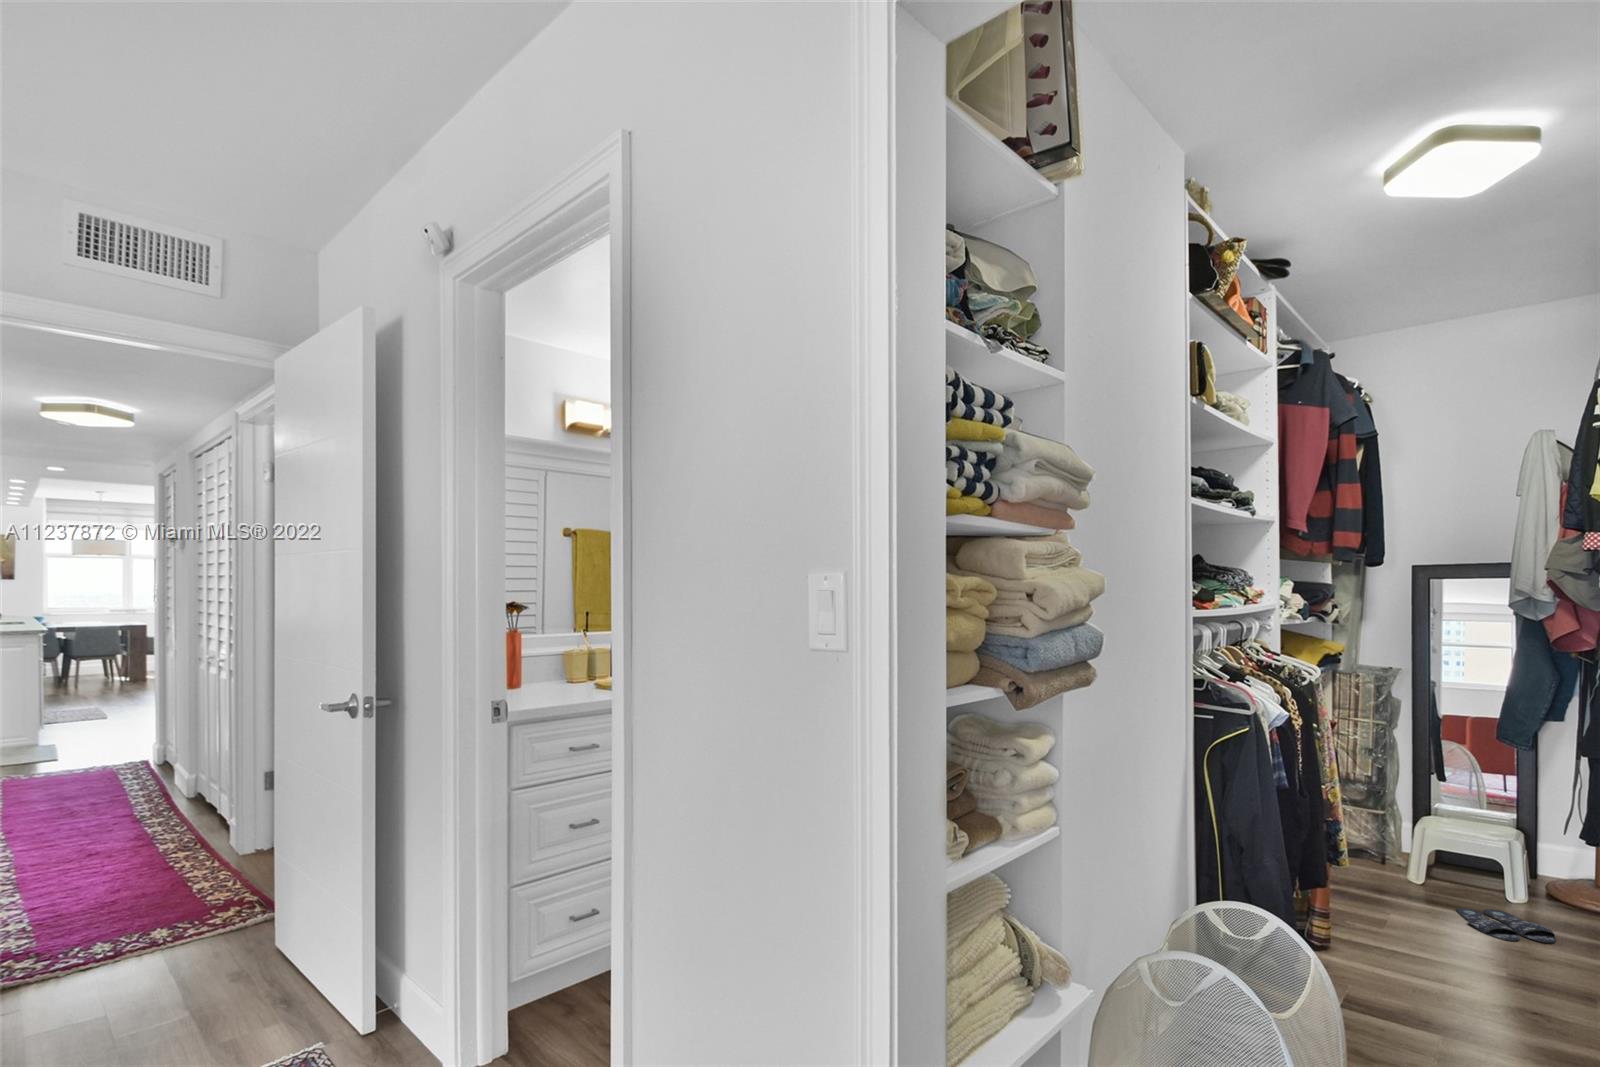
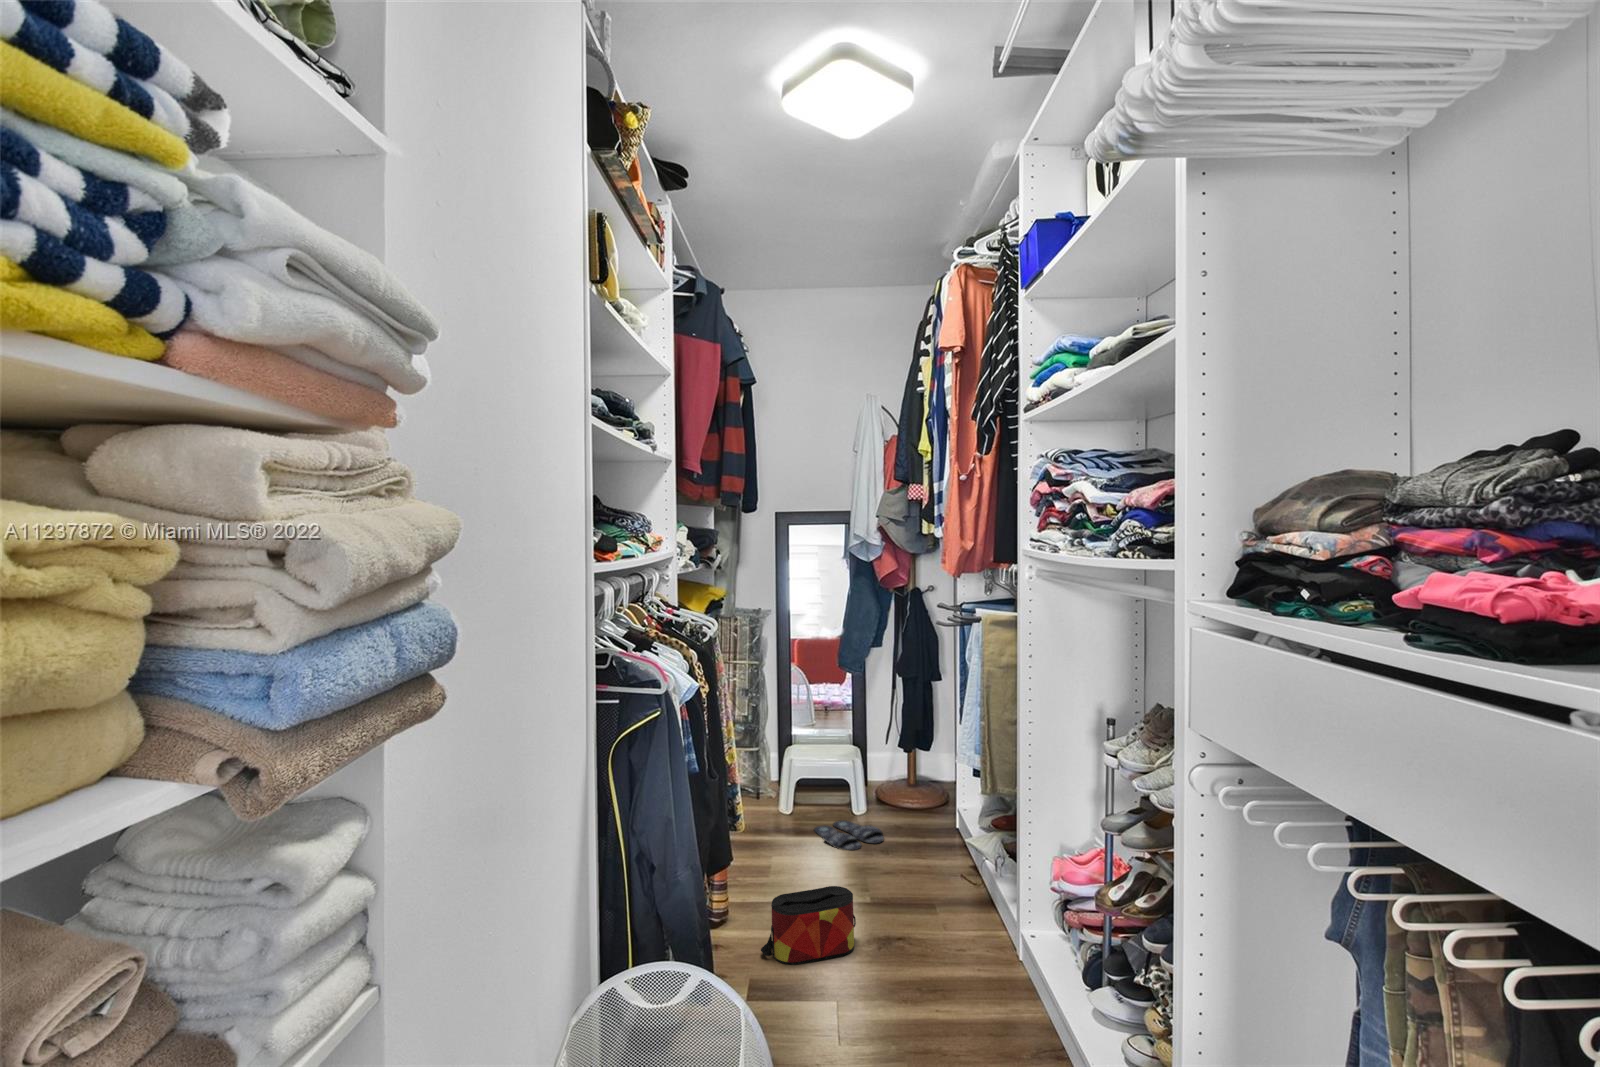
bag: none [1367,941,1488,1022] -> present [761,886,856,965]

